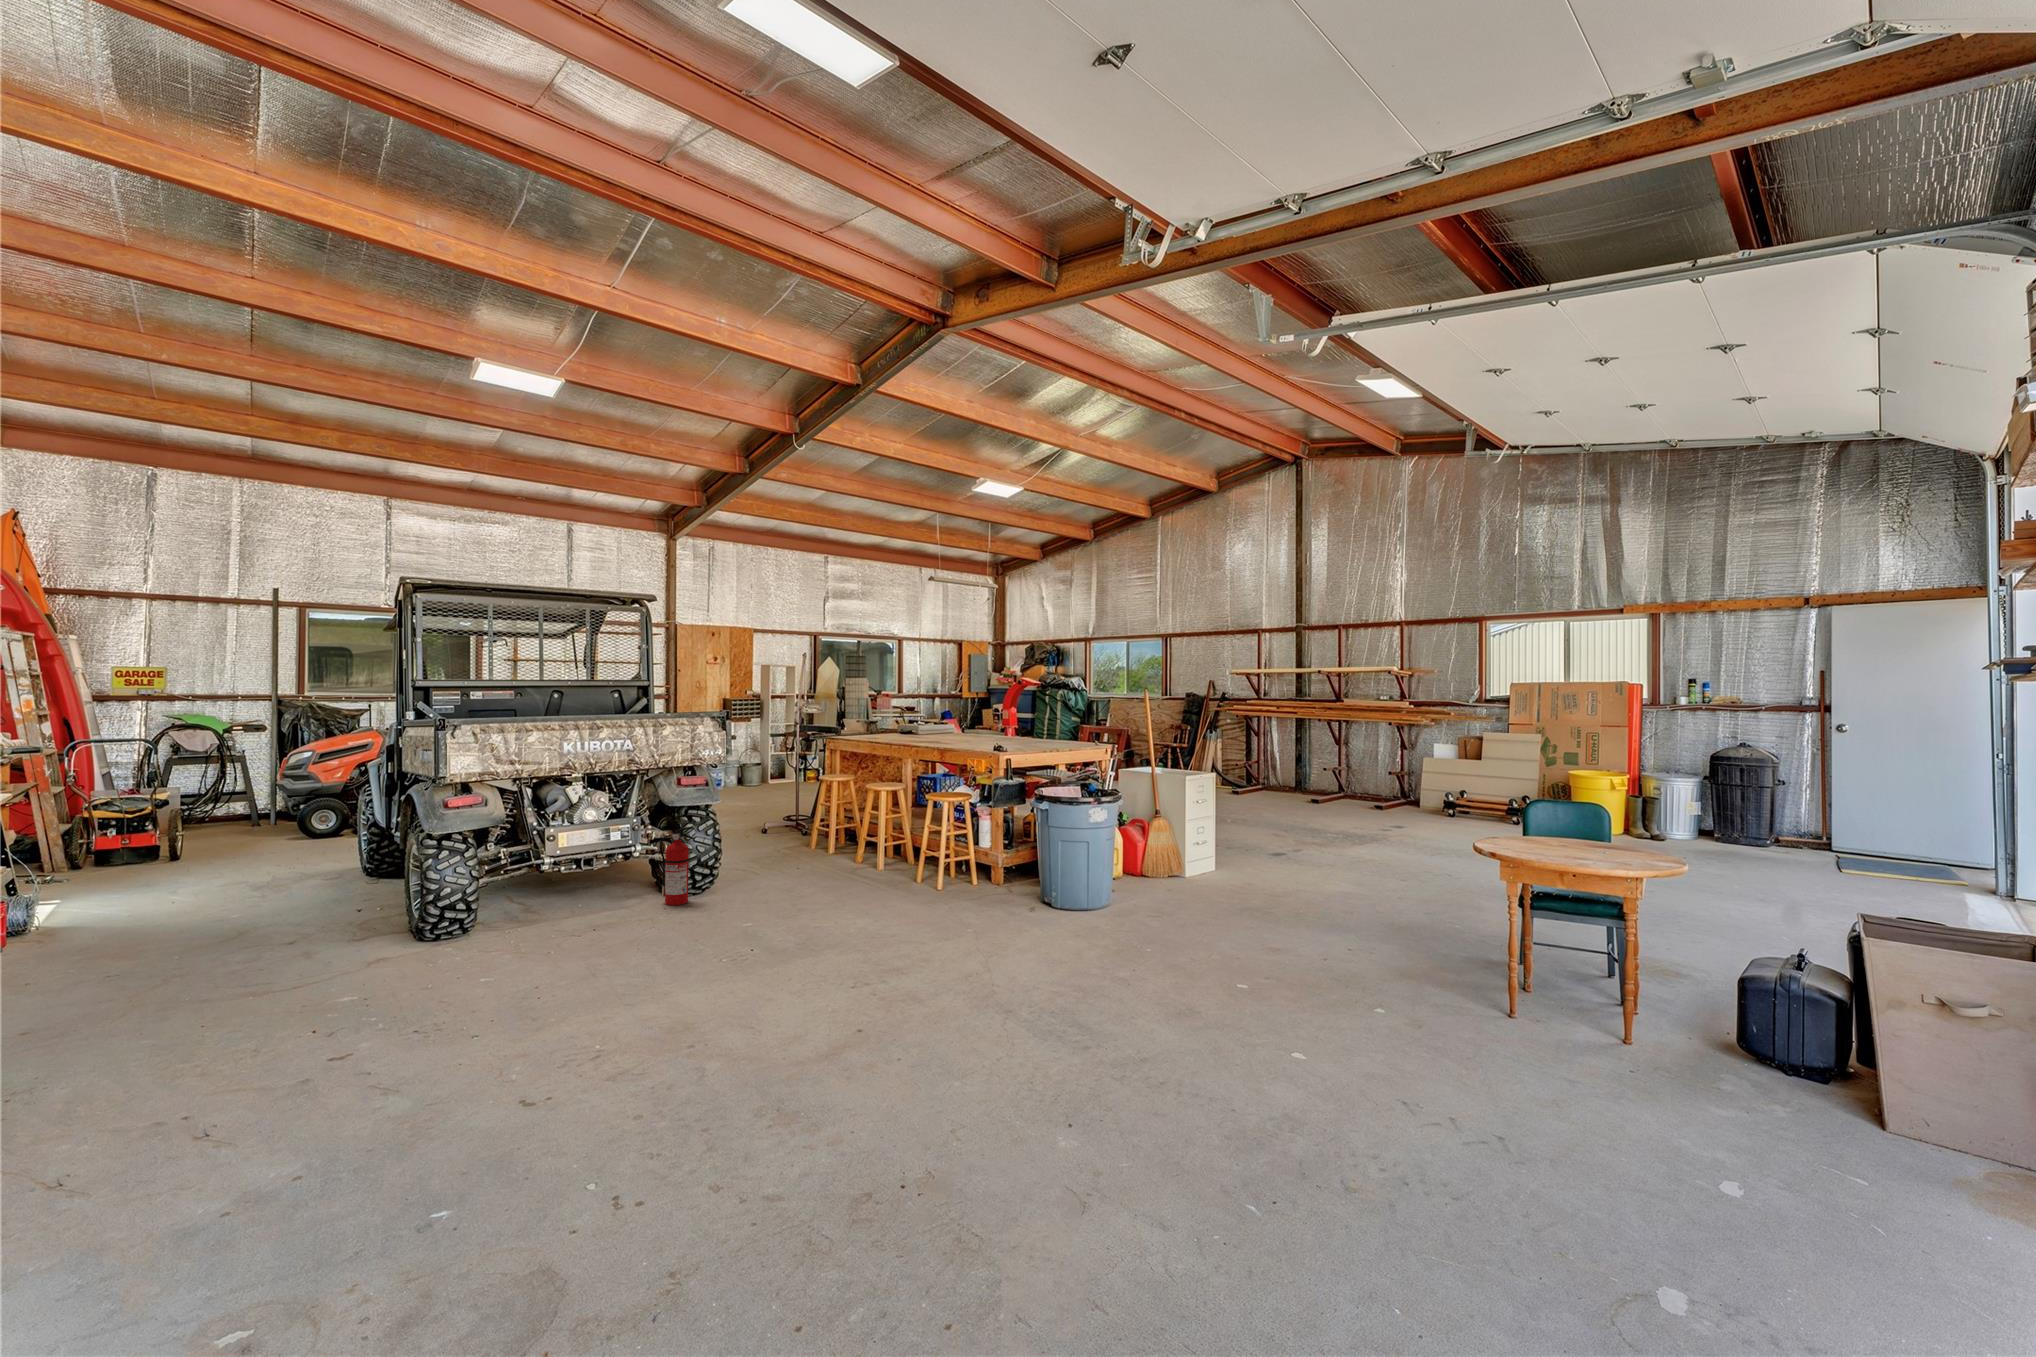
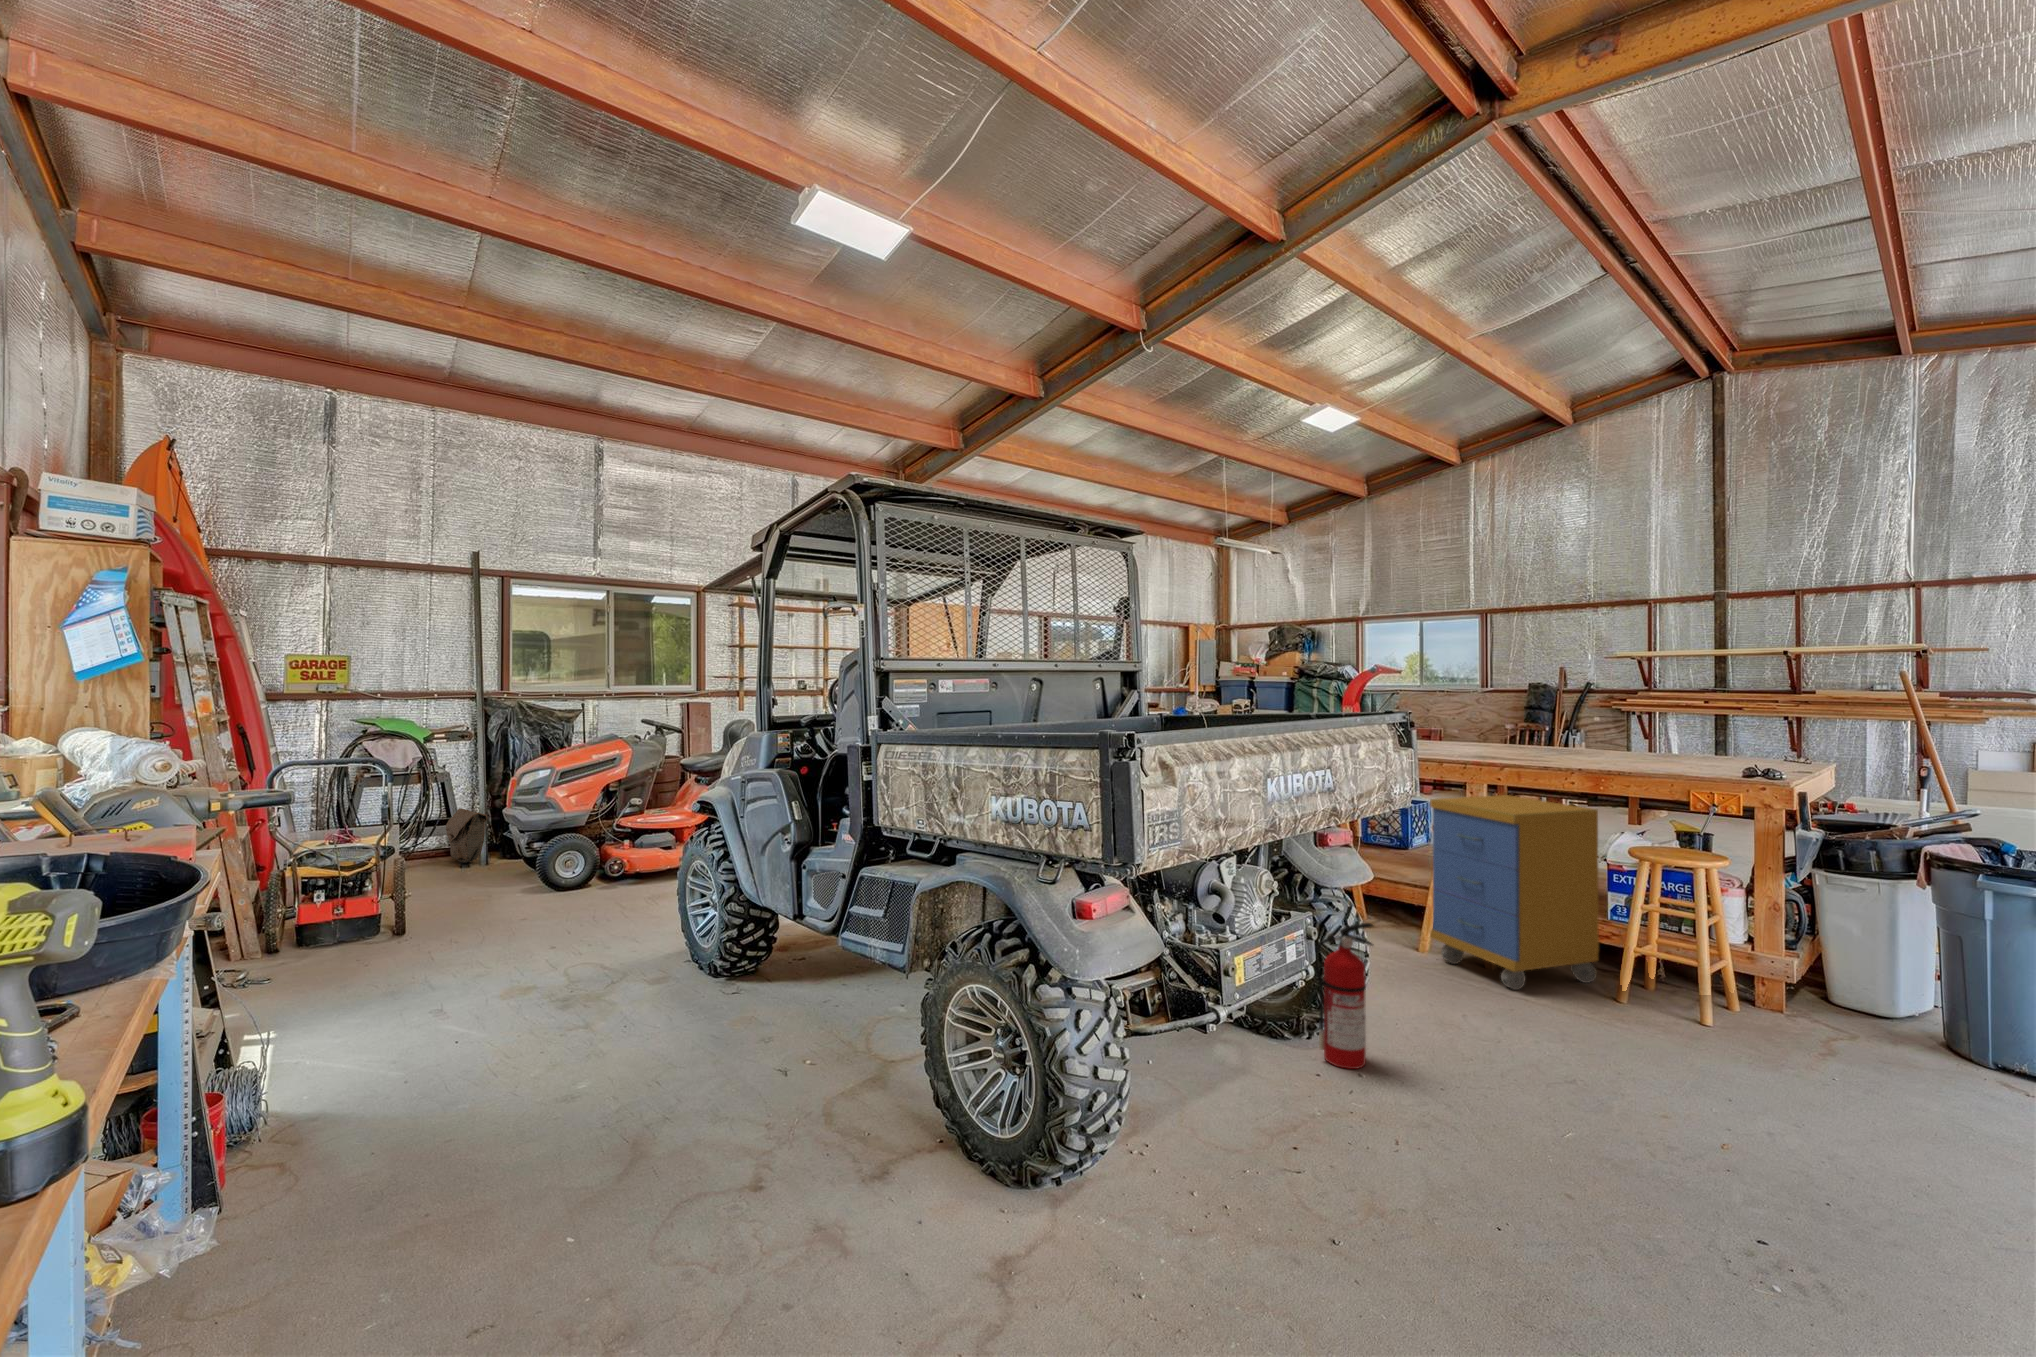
storage cabinet: none [838,765,911,879] -> present [1430,795,1599,990]
bag: none [239,785,272,825] -> present [446,809,487,863]

